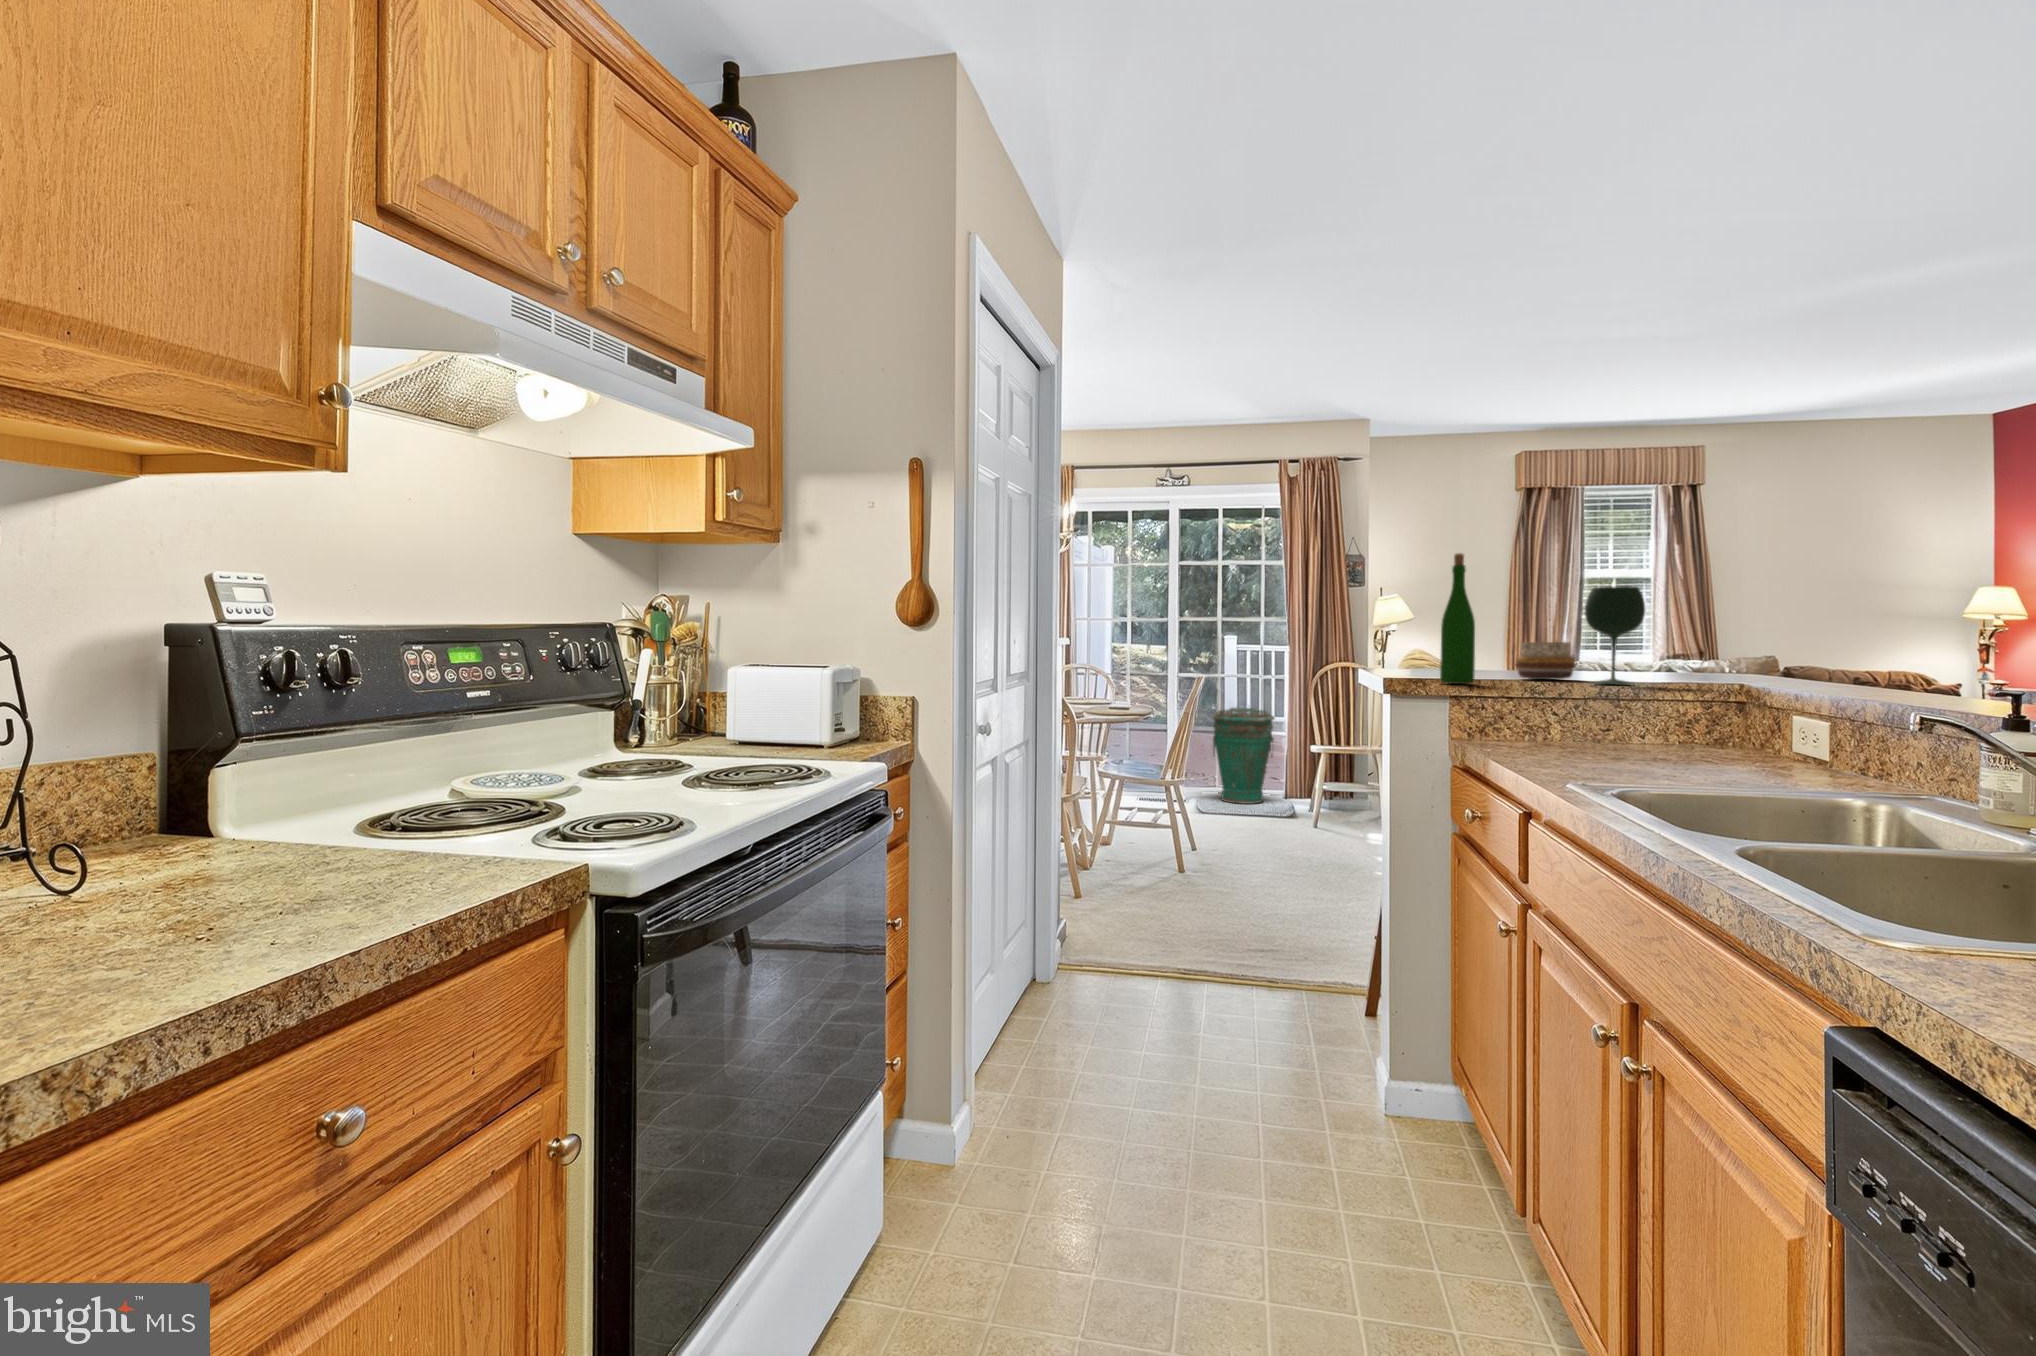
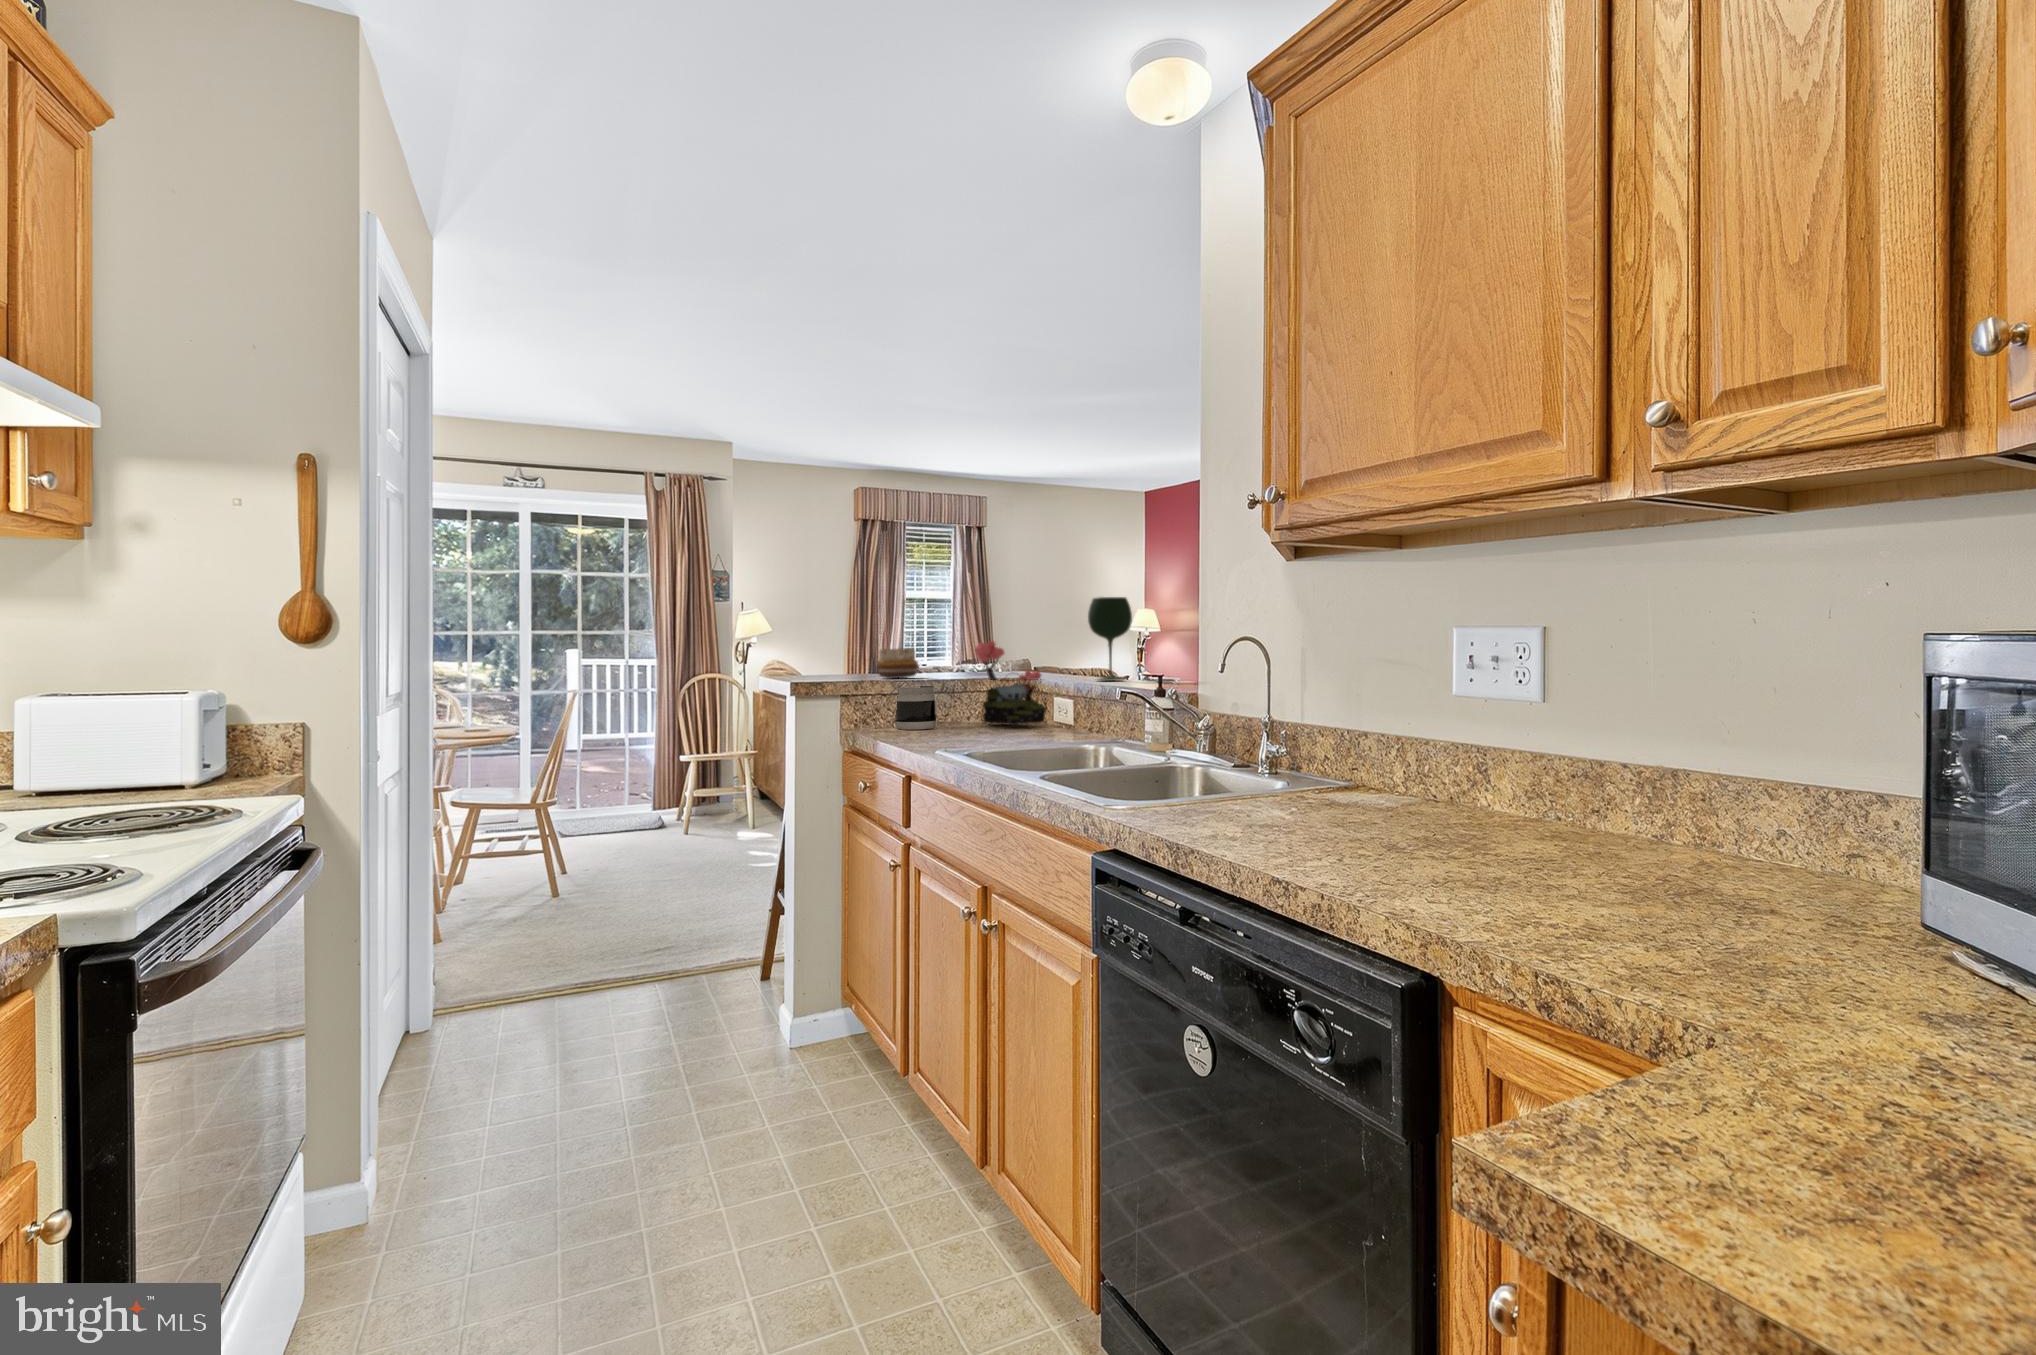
wine bottle: present [1440,553,1475,684] -> none [825,577,852,683]
wine glass: present [1585,586,1645,685] -> present [1088,597,1132,681]
plant: none [1657,634,1778,754] -> present [975,641,1046,725]
jar: none [1531,691,1593,749] -> present [895,686,937,730]
trash can: present [1212,708,1275,804] -> none [578,717,644,817]

